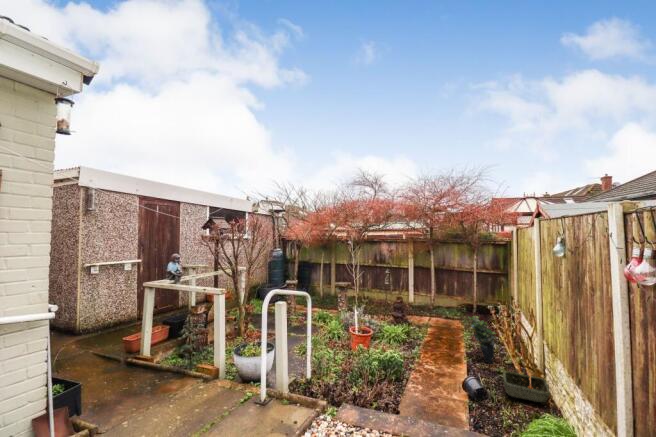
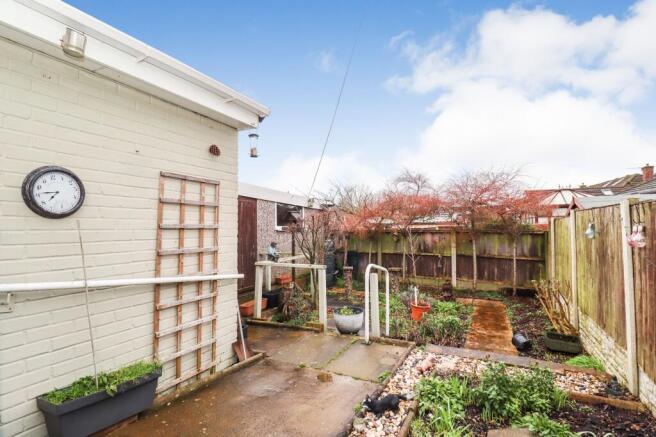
potted plant: present [469,316,496,364] -> none [512,291,538,330]

